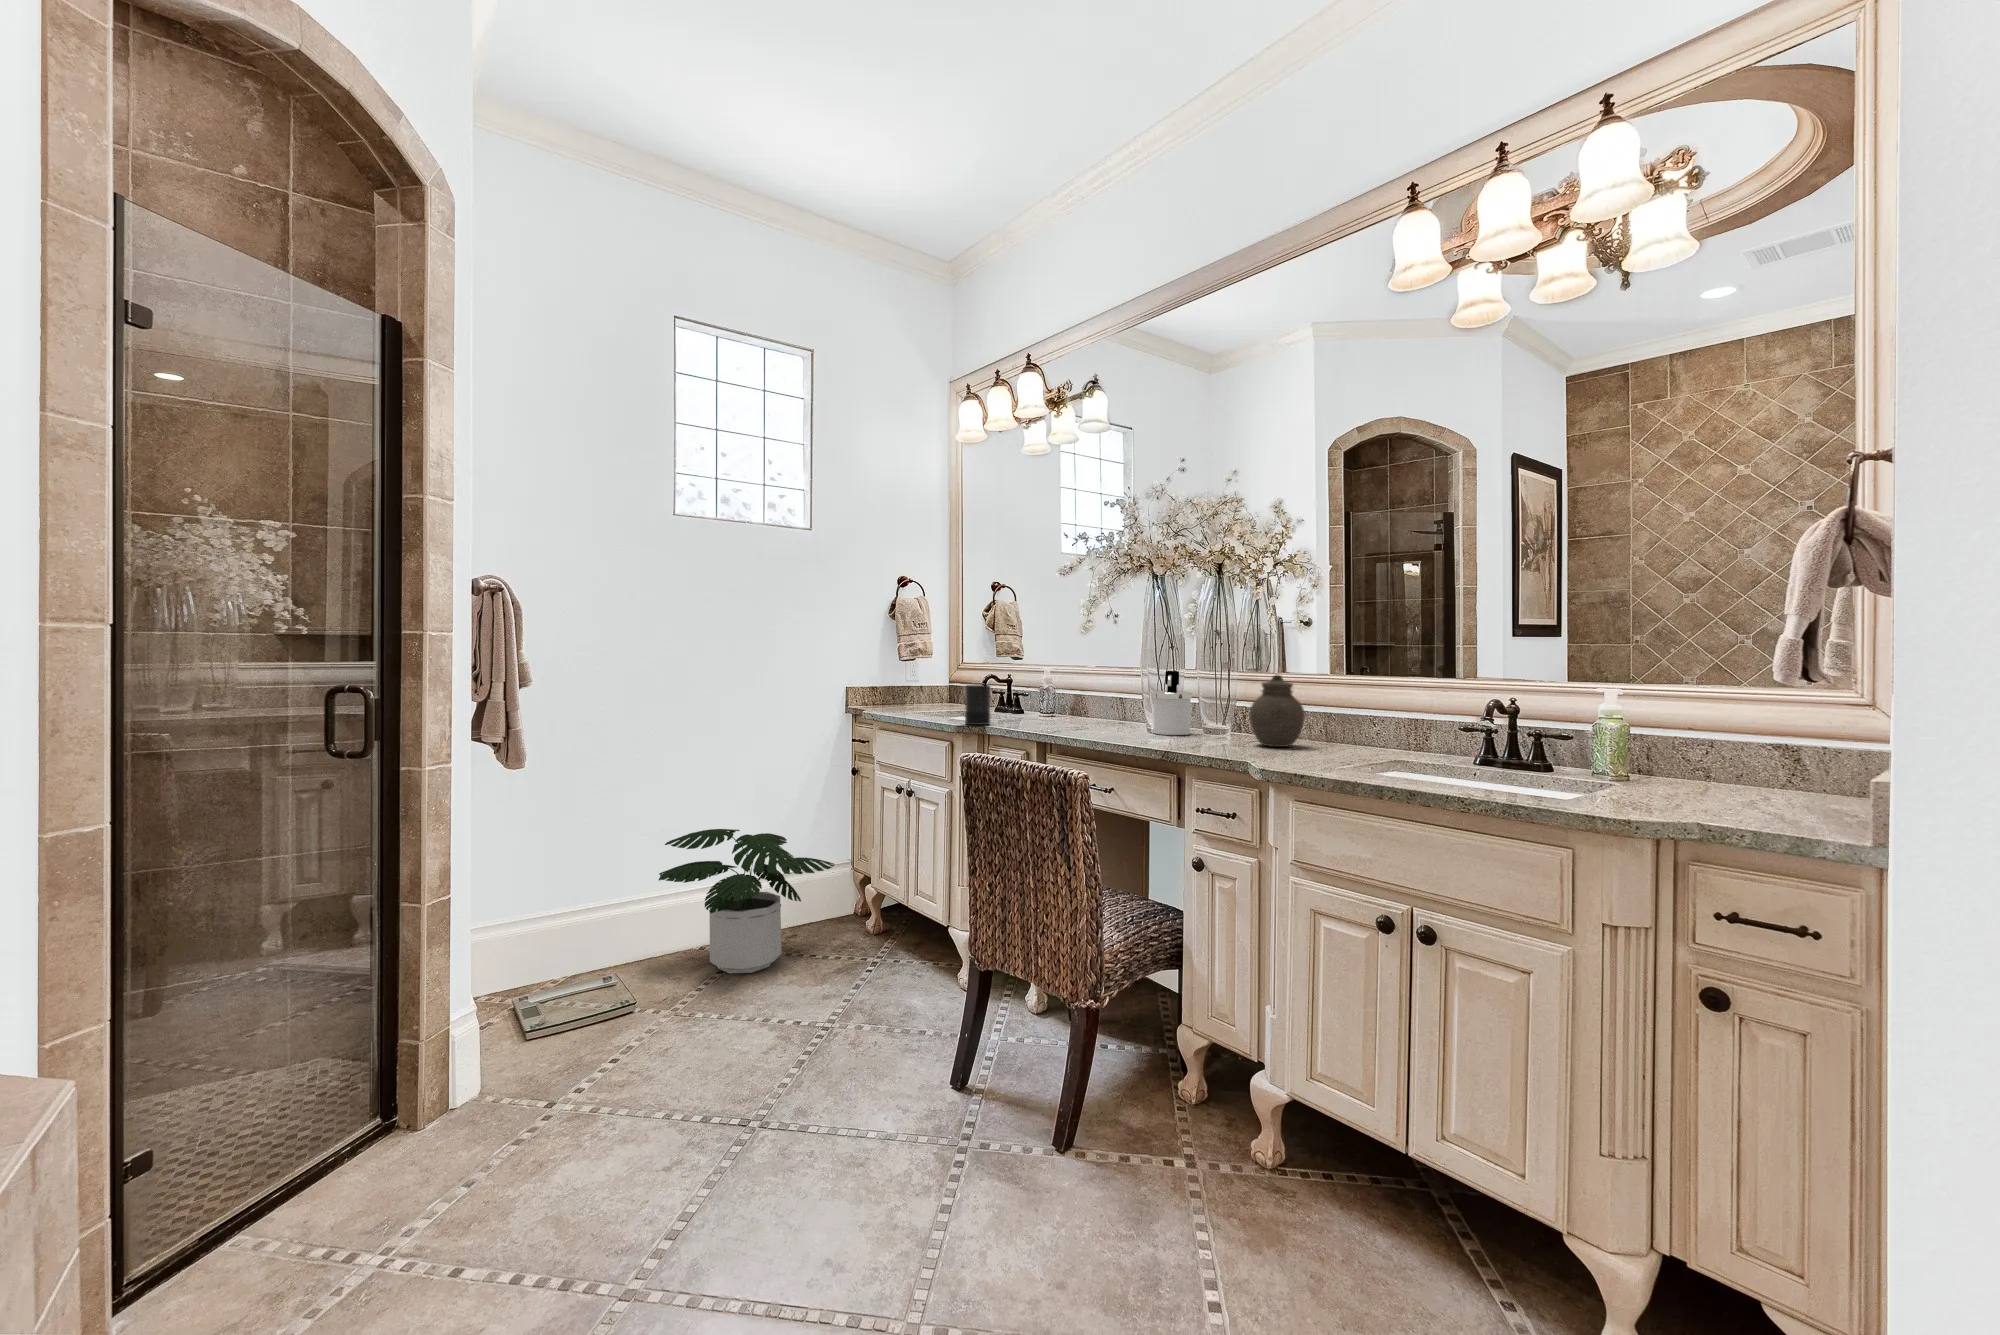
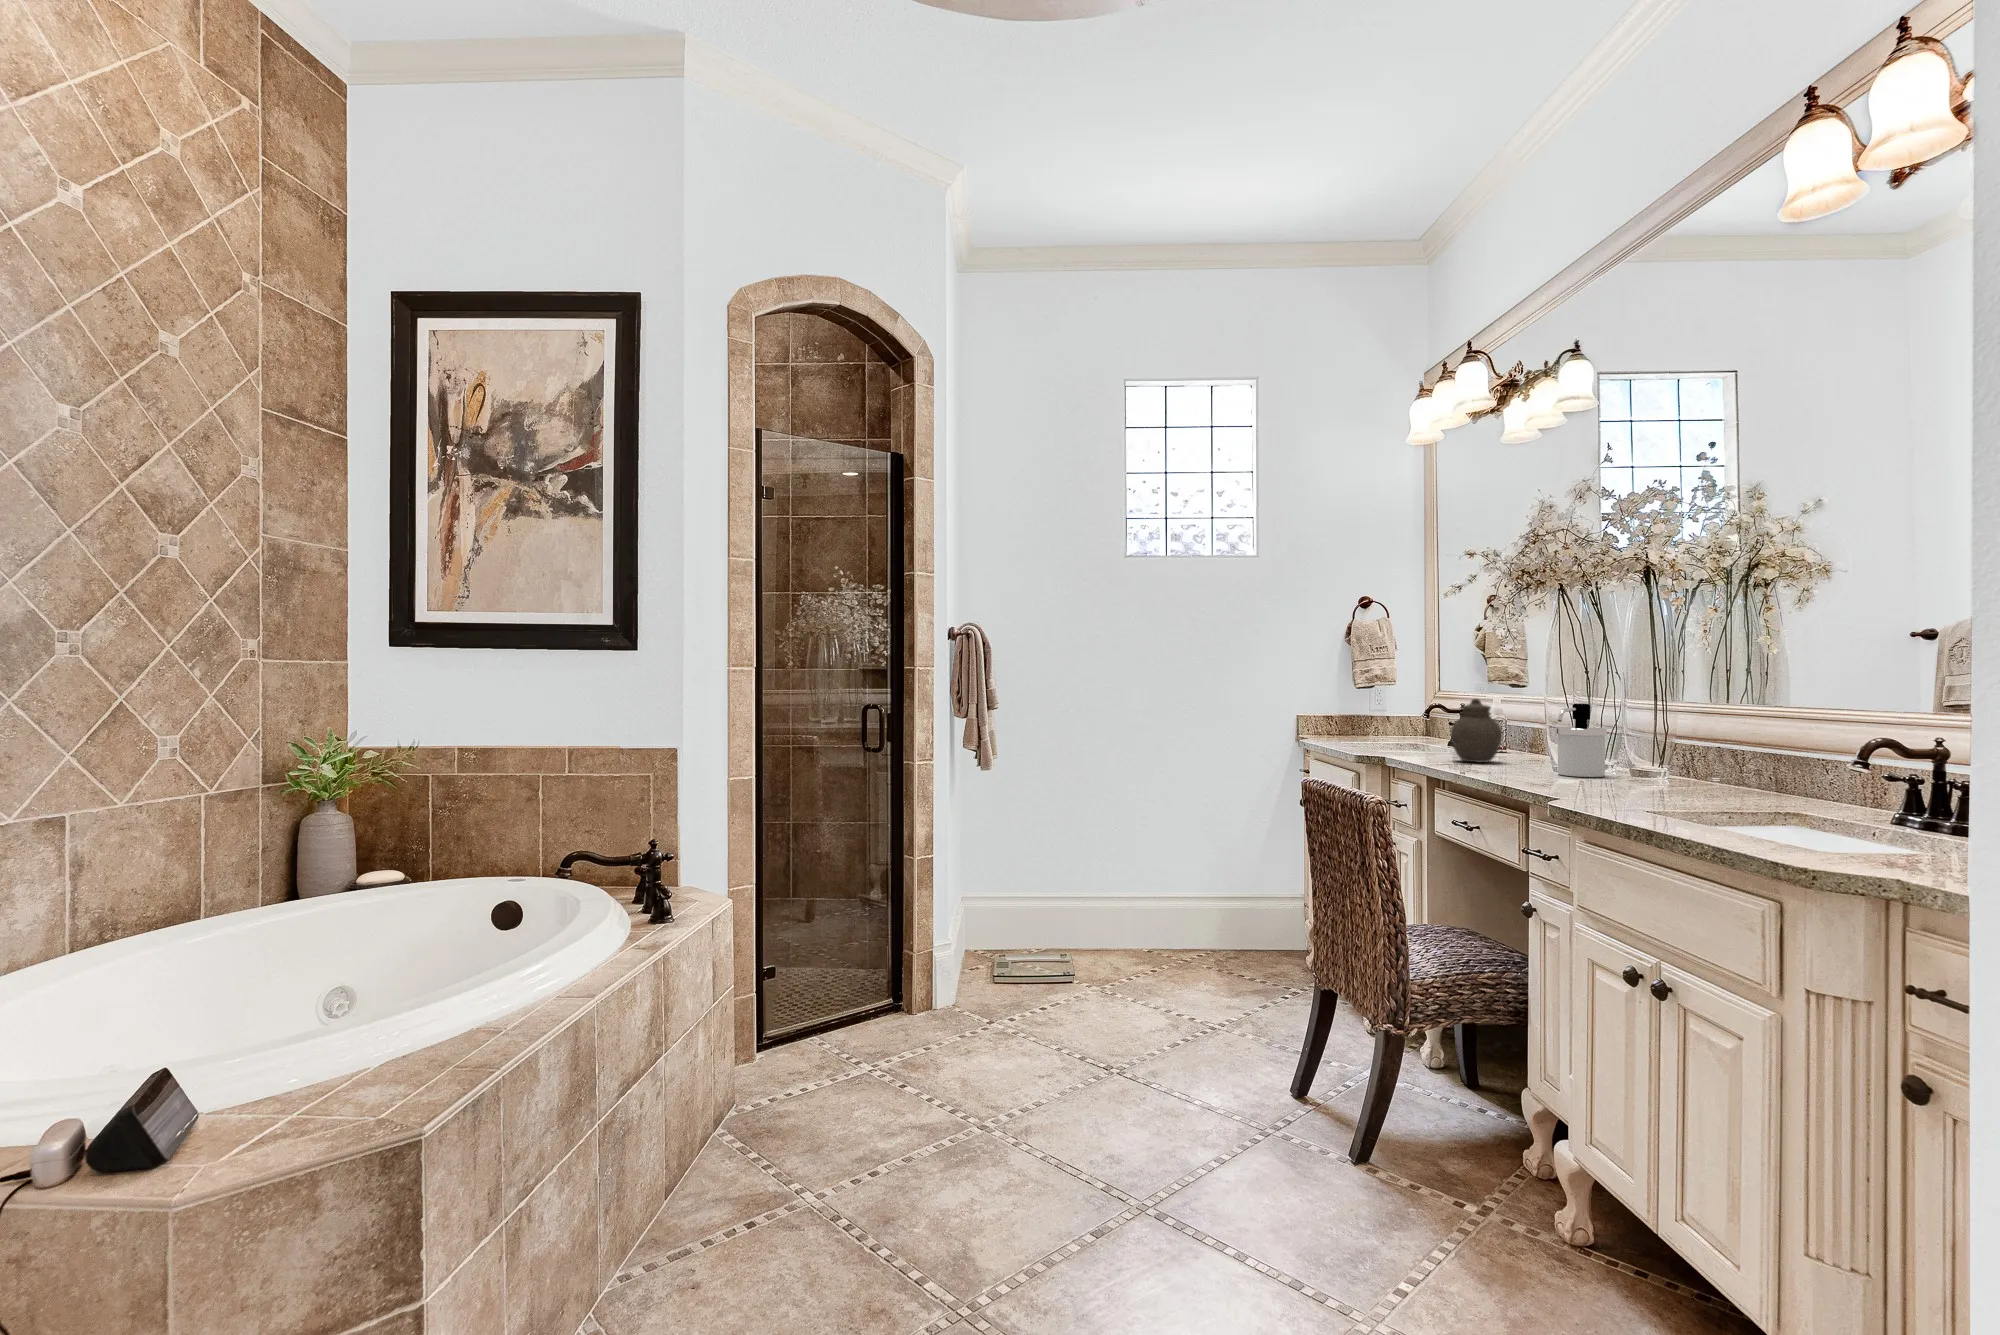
jar: present [1249,675,1305,747] -> present [1451,699,1502,762]
candle: present [965,681,991,725] -> none [1367,710,1395,756]
potted plant: present [659,829,835,973] -> none [1103,840,1264,974]

